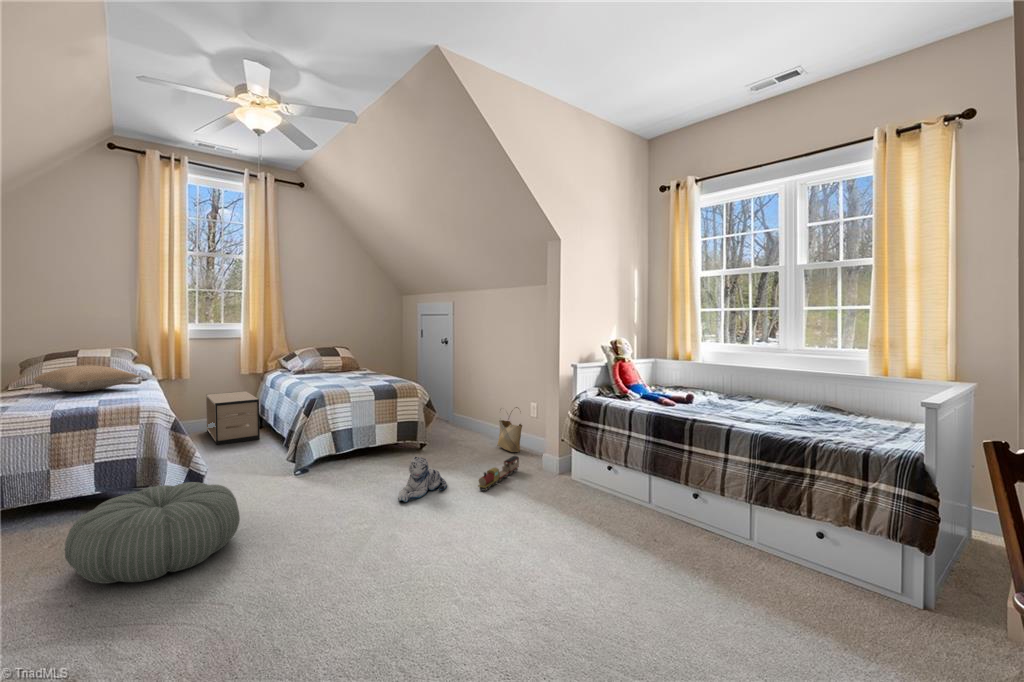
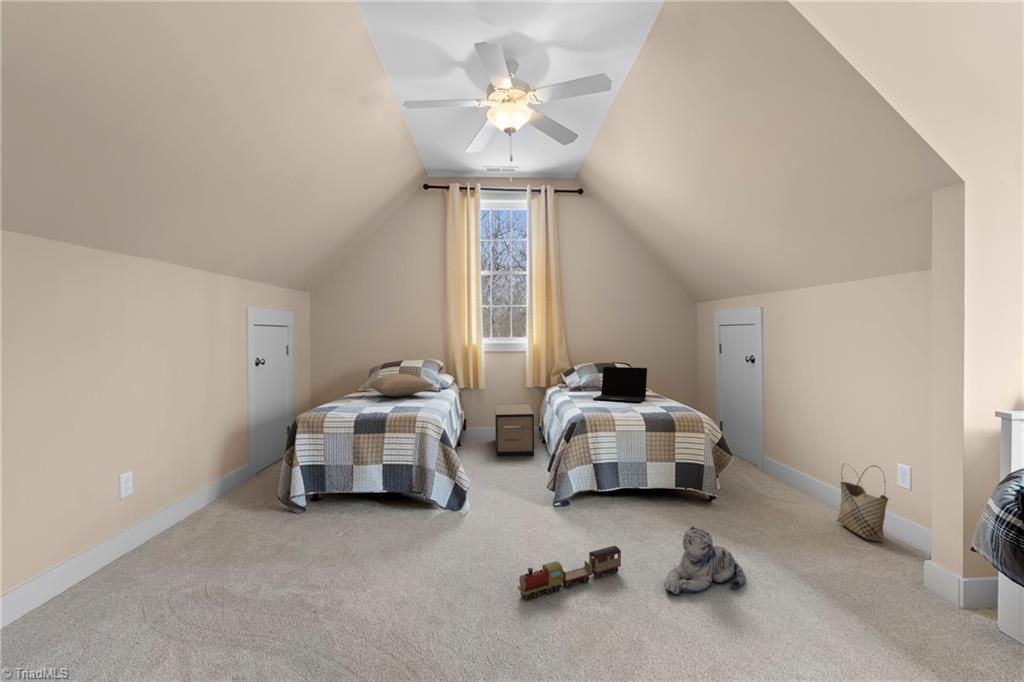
laptop: none [323,351,370,381] -> present [593,367,647,403]
toy train: present [478,456,519,491] -> present [517,546,621,600]
pouf: present [65,482,240,584] -> none [316,505,469,620]

